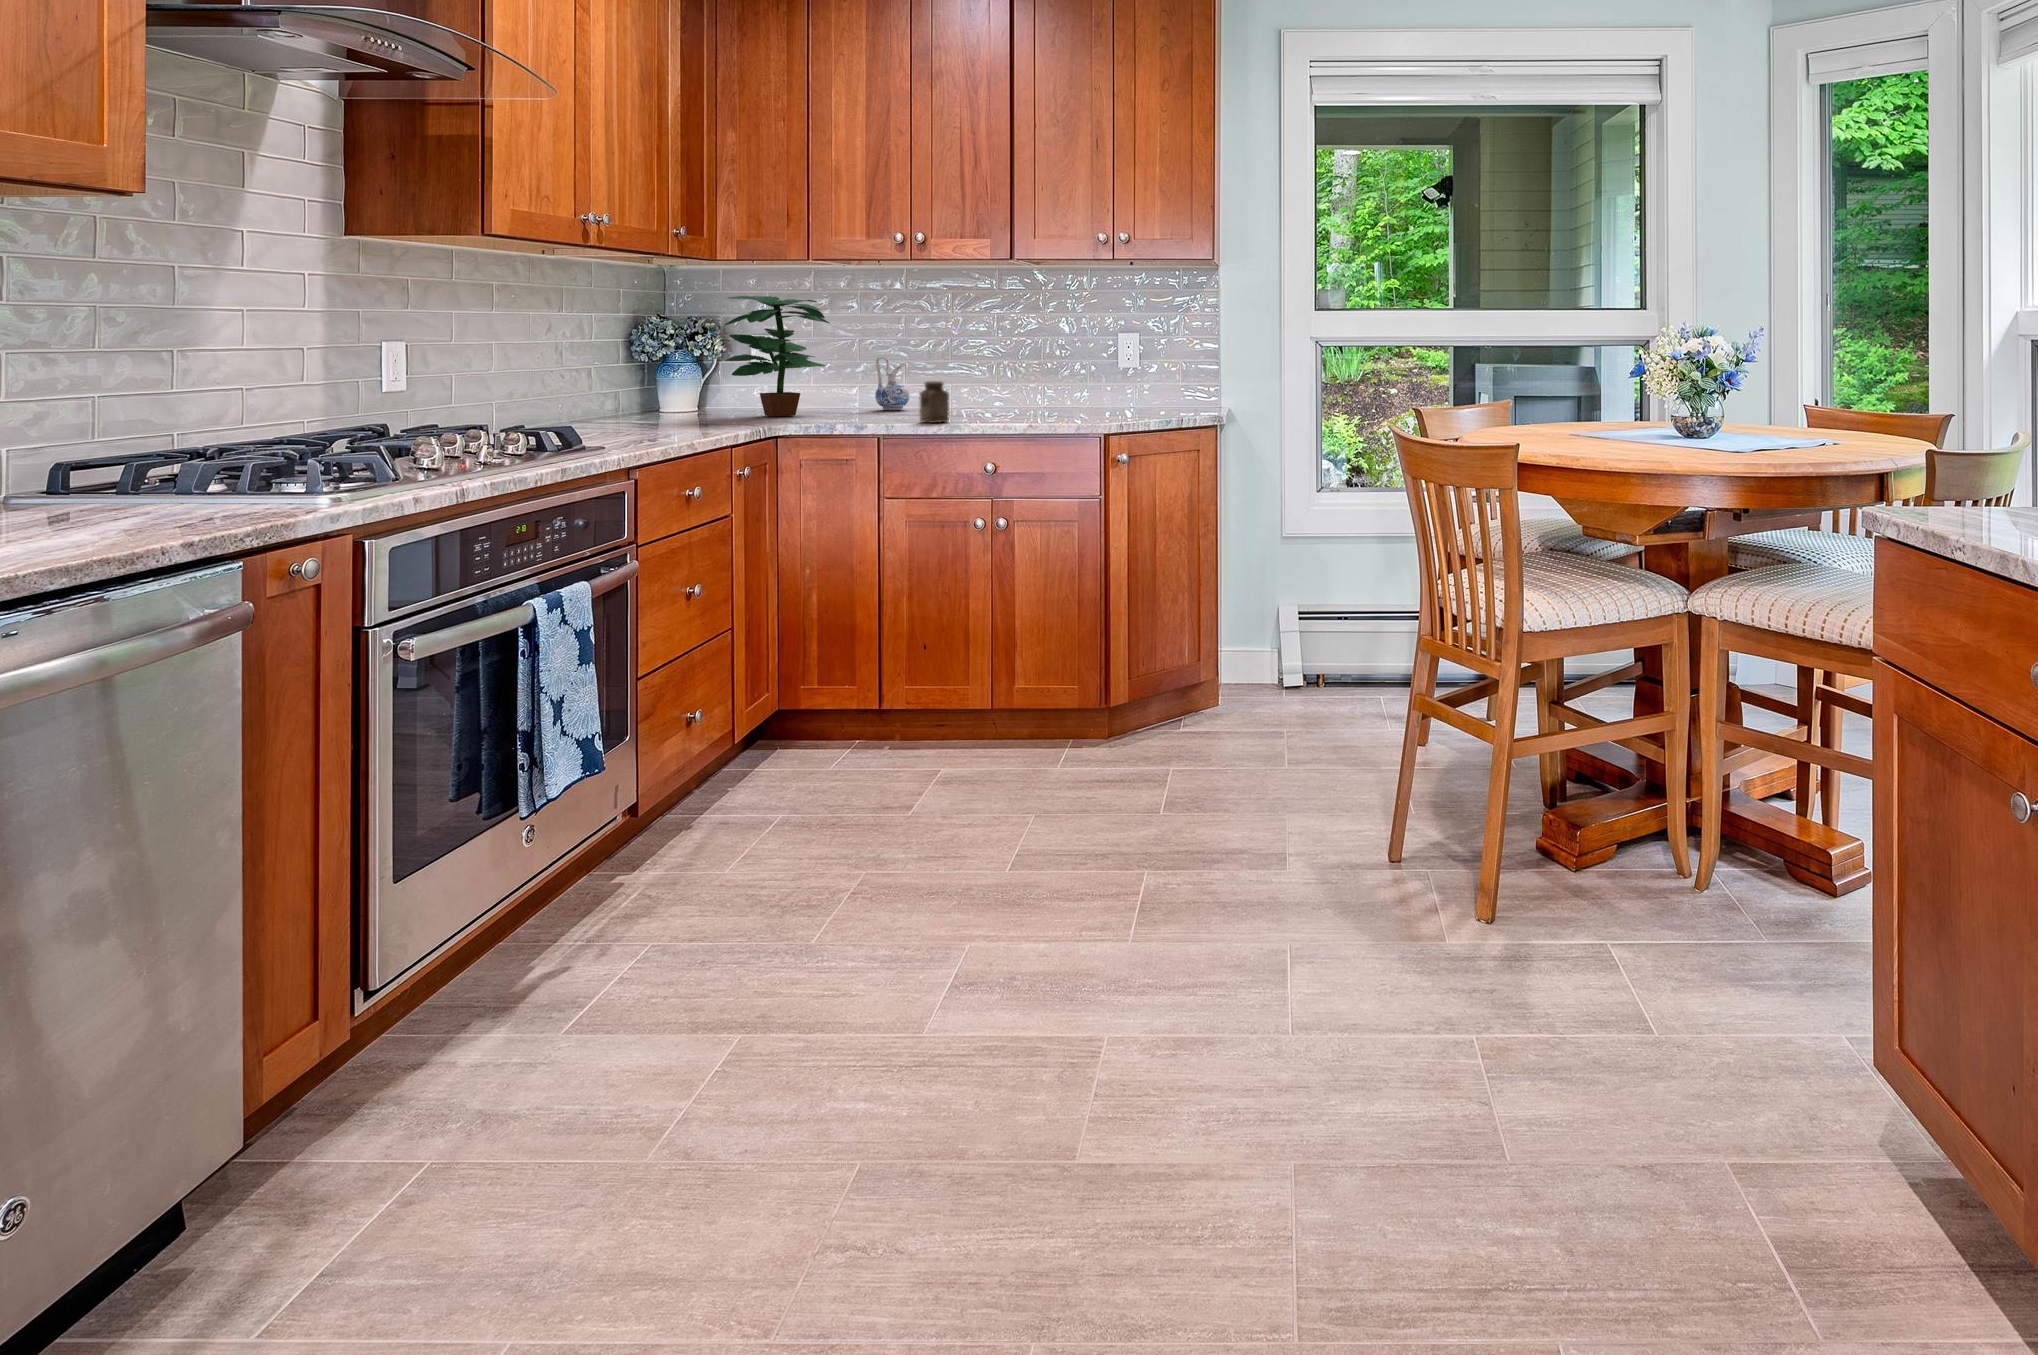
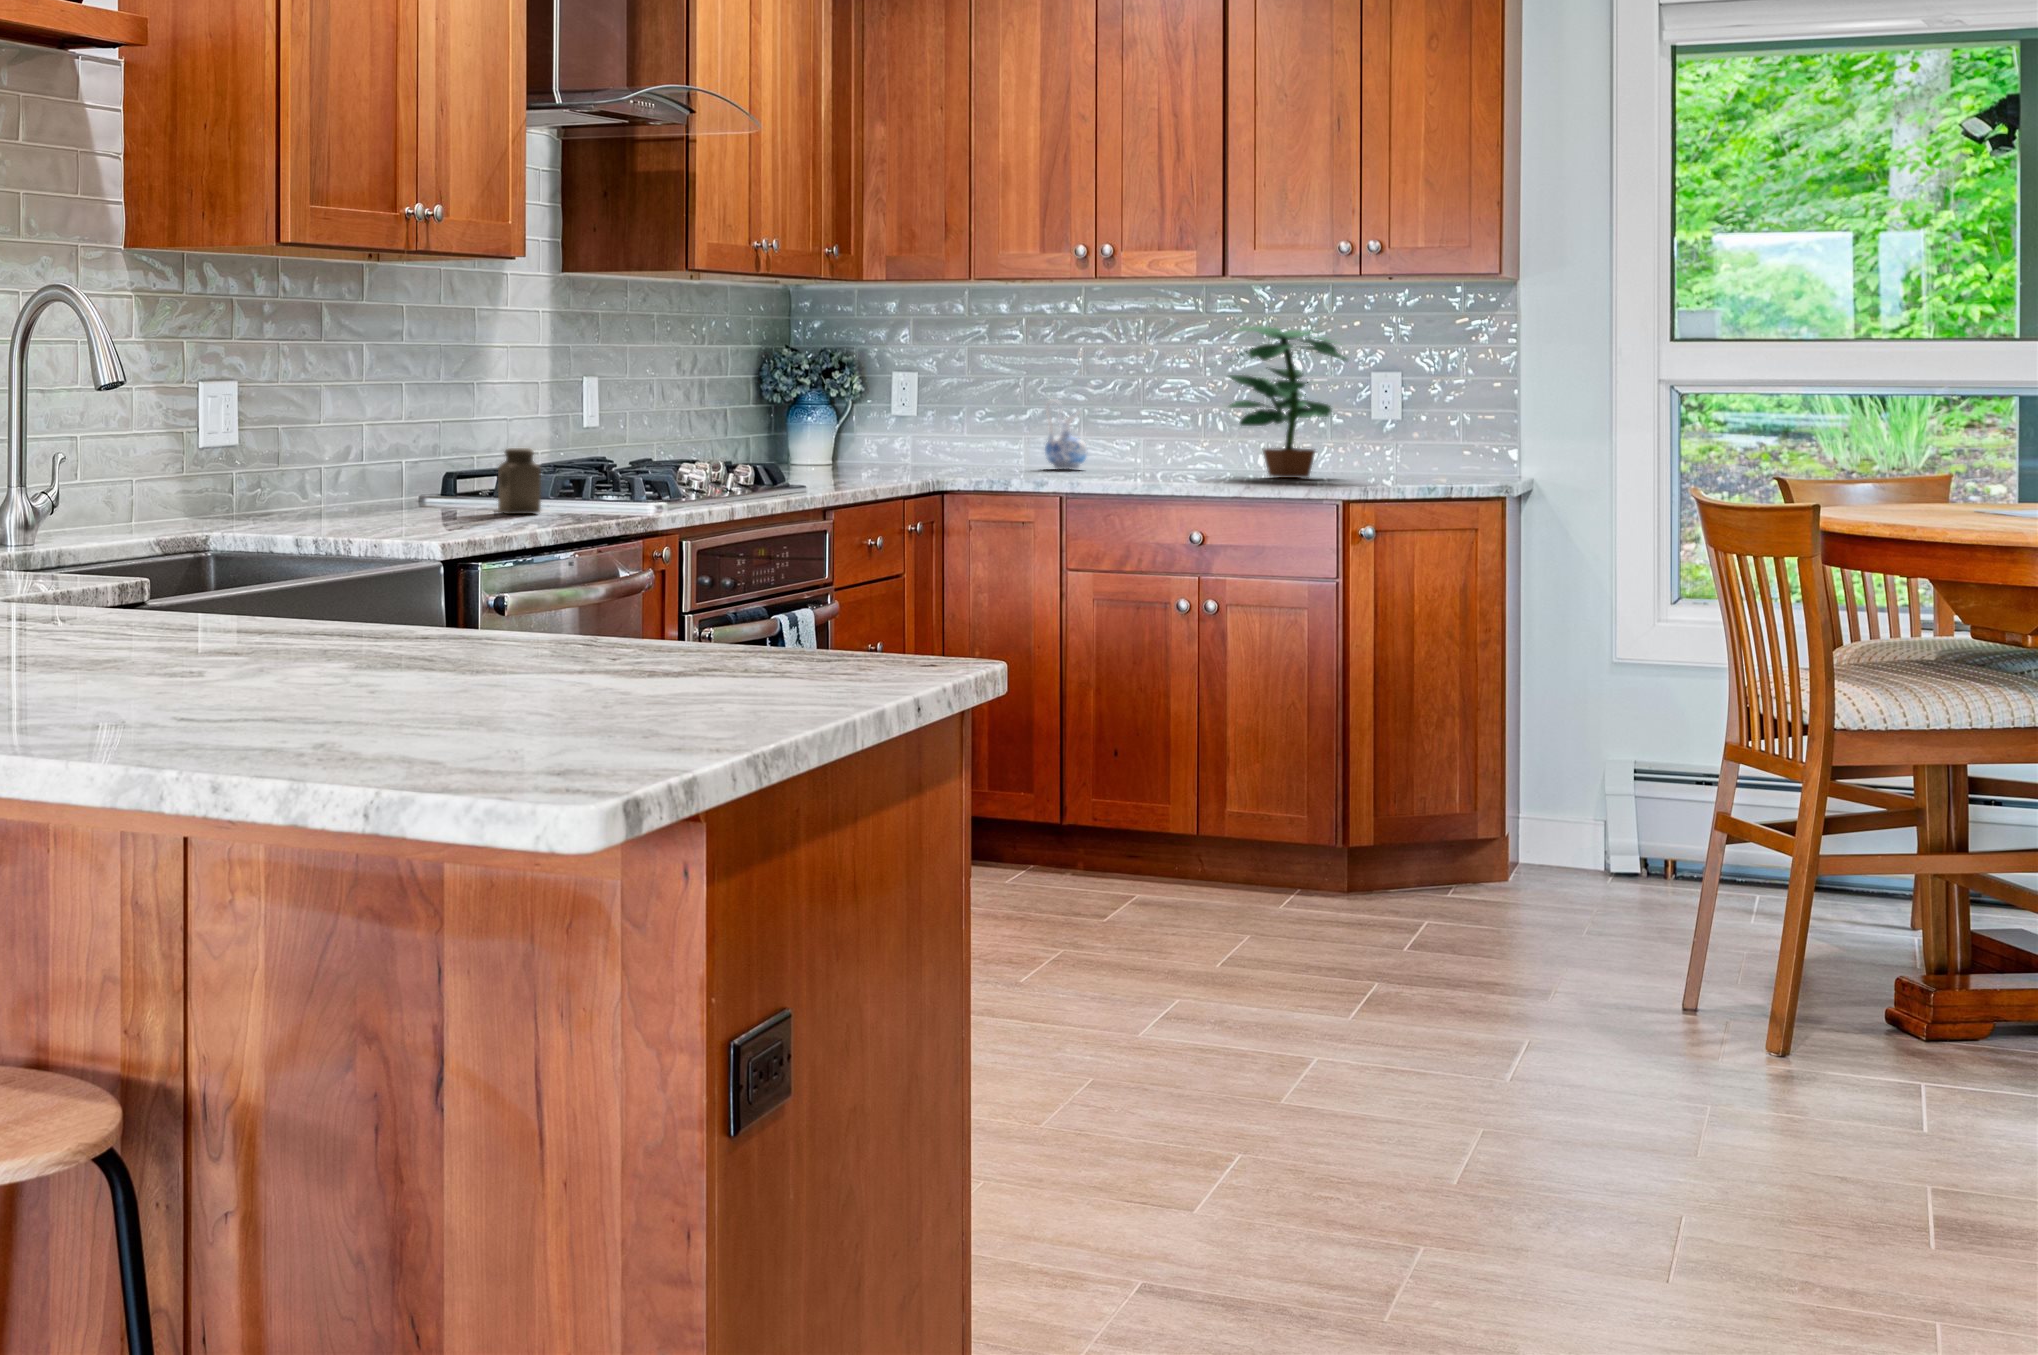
potted plant: present [725,296,829,417] -> present [1224,326,1347,478]
salt shaker: present [919,381,949,423] -> present [498,448,541,514]

